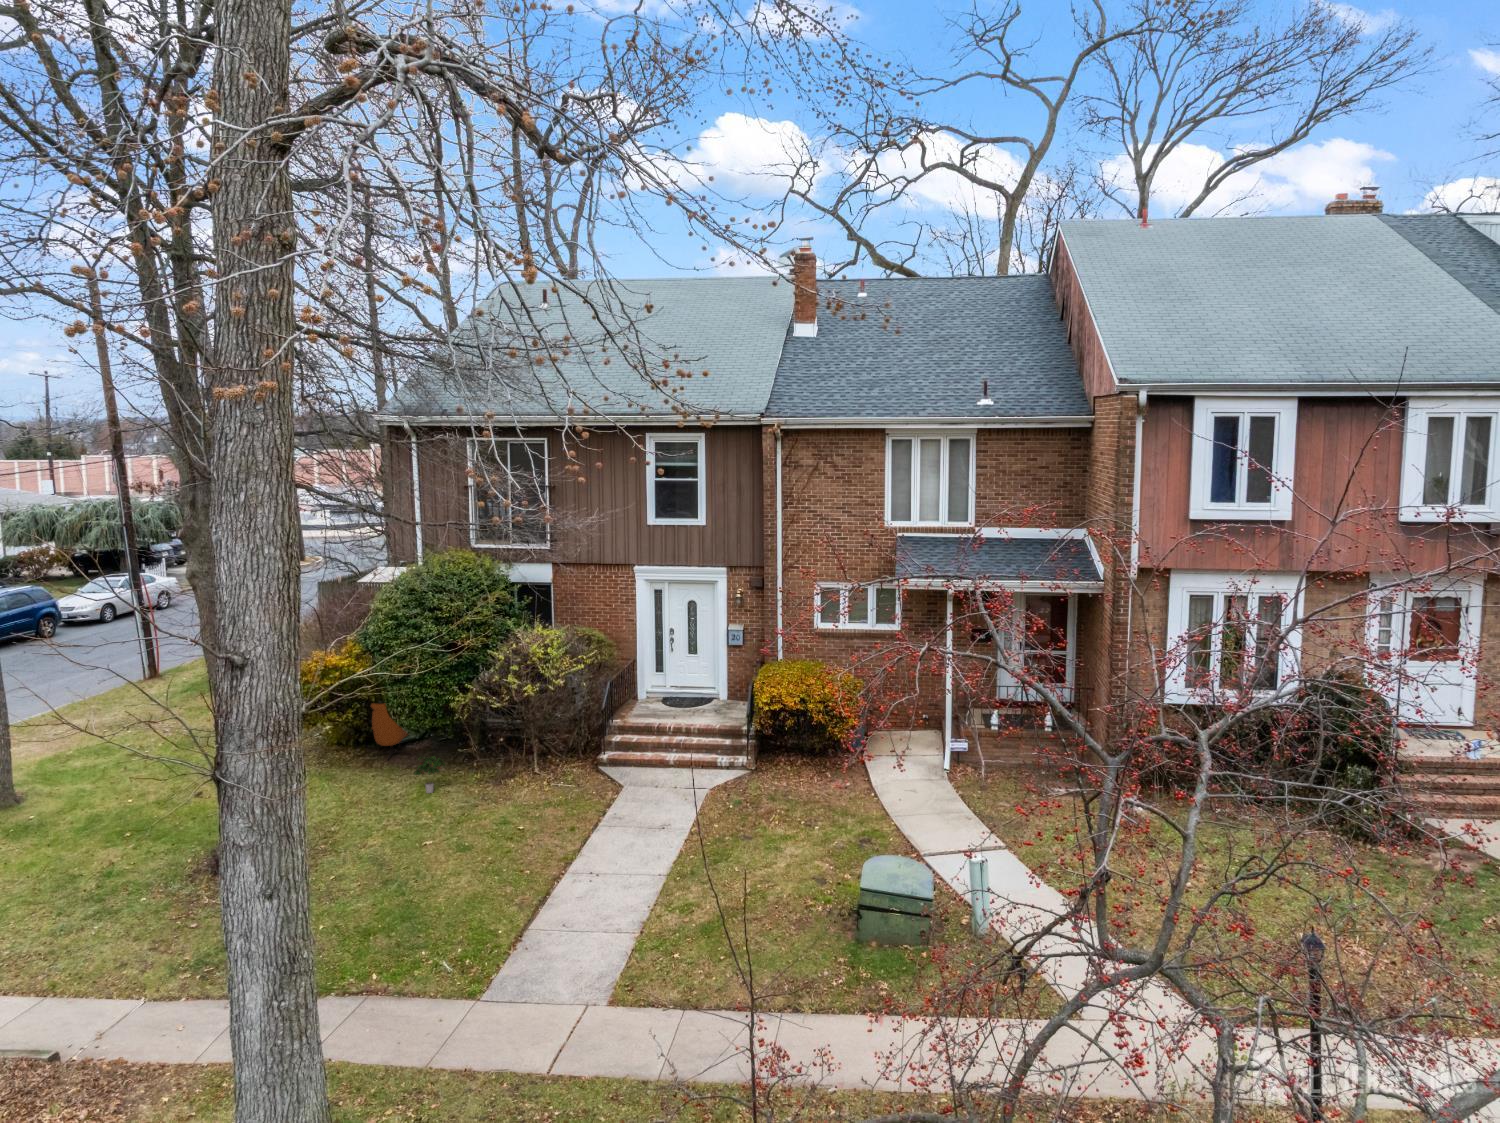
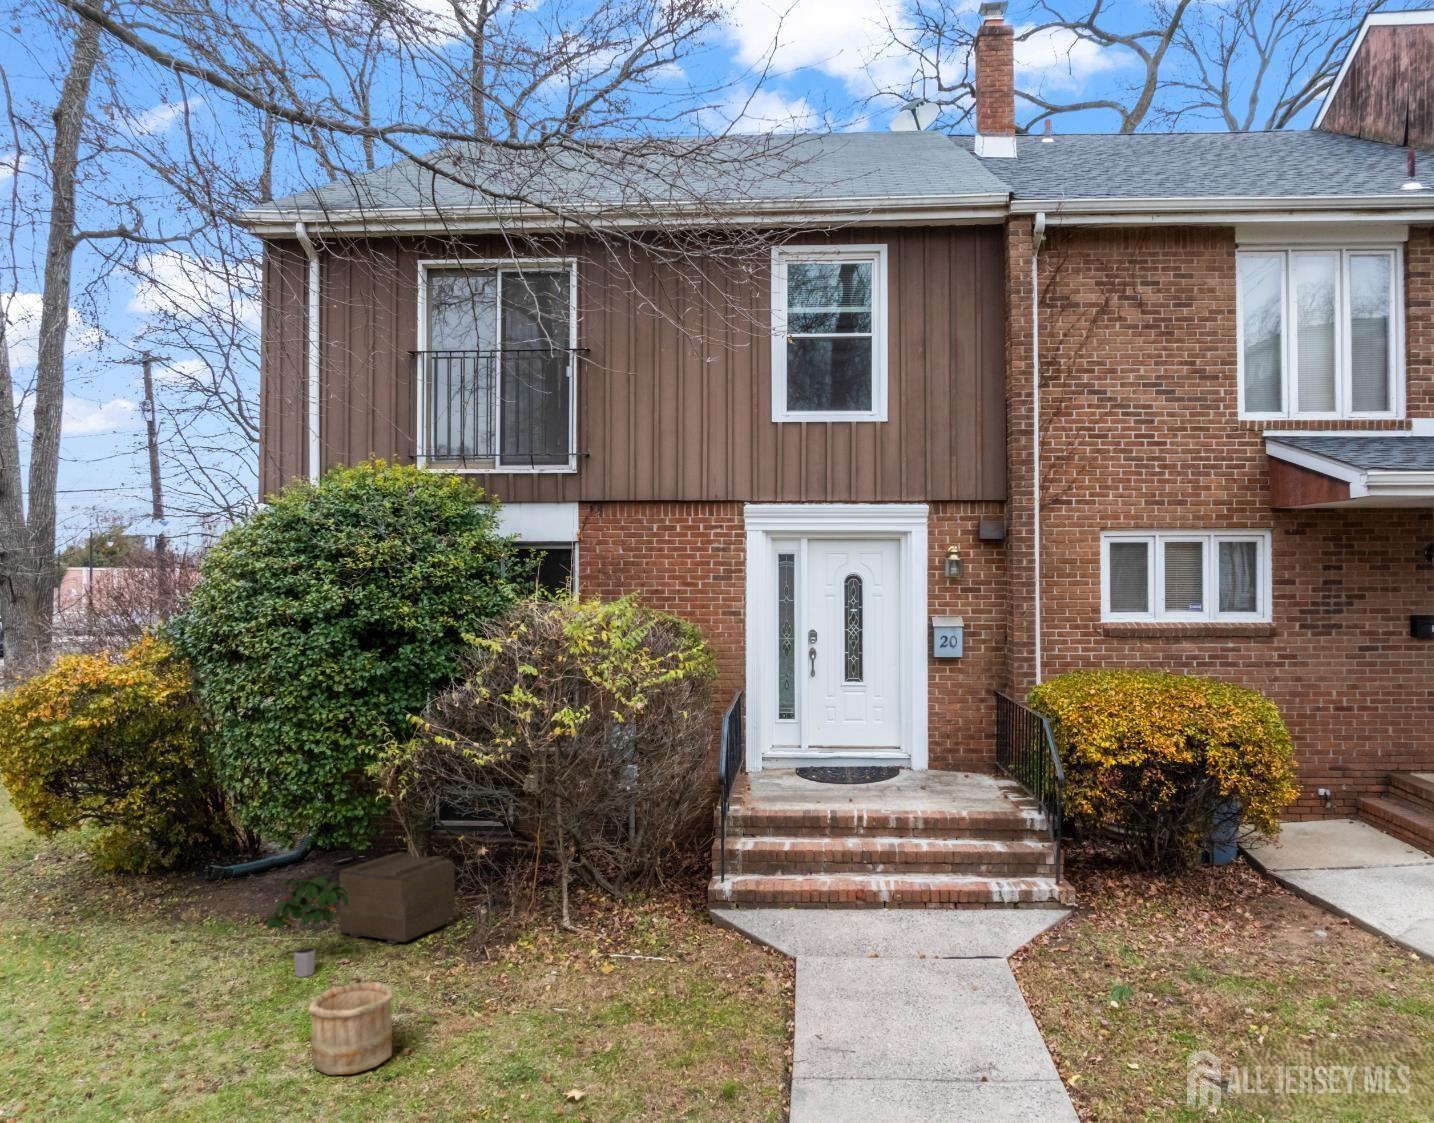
lounge chair: present [371,703,408,758] -> none [183,760,282,898]
wooden crate: none [441,743,489,781] -> present [339,852,455,944]
wooden bucket: none [433,795,462,824] -> present [308,982,393,1075]

